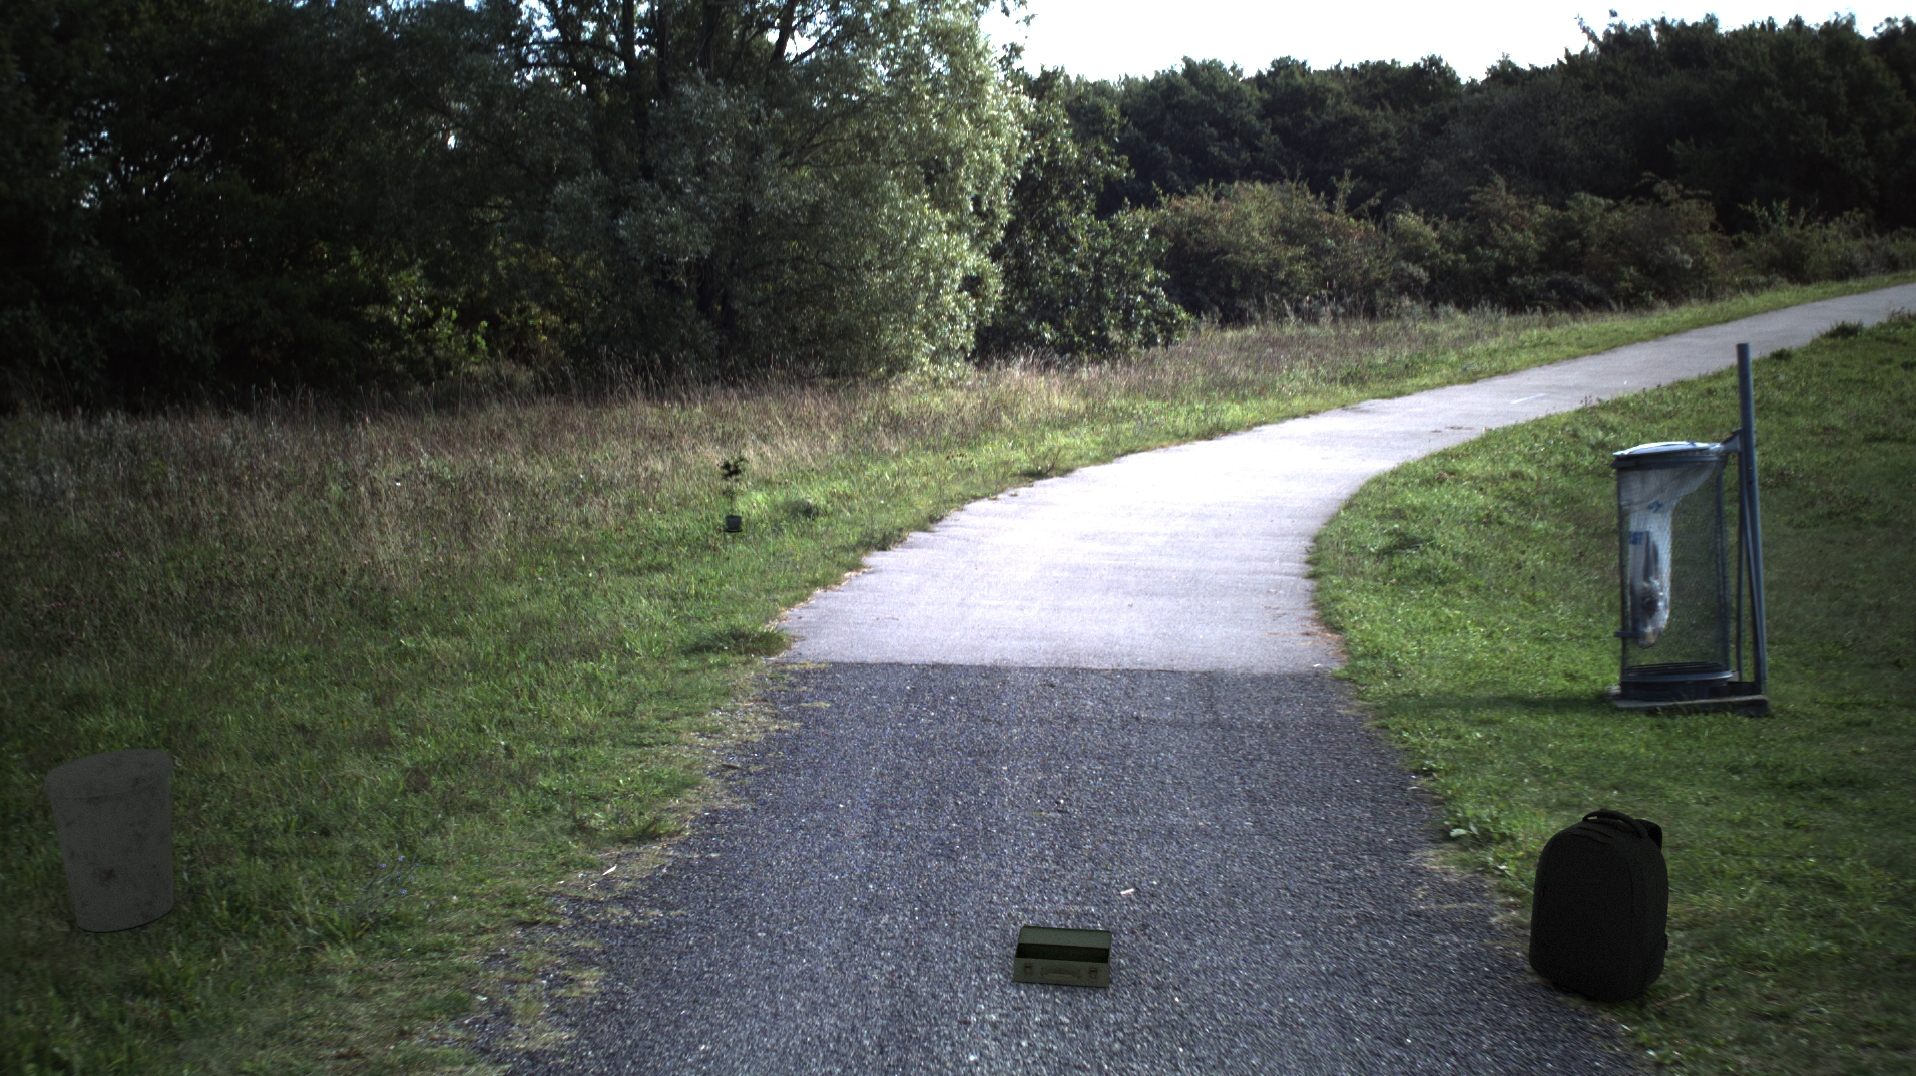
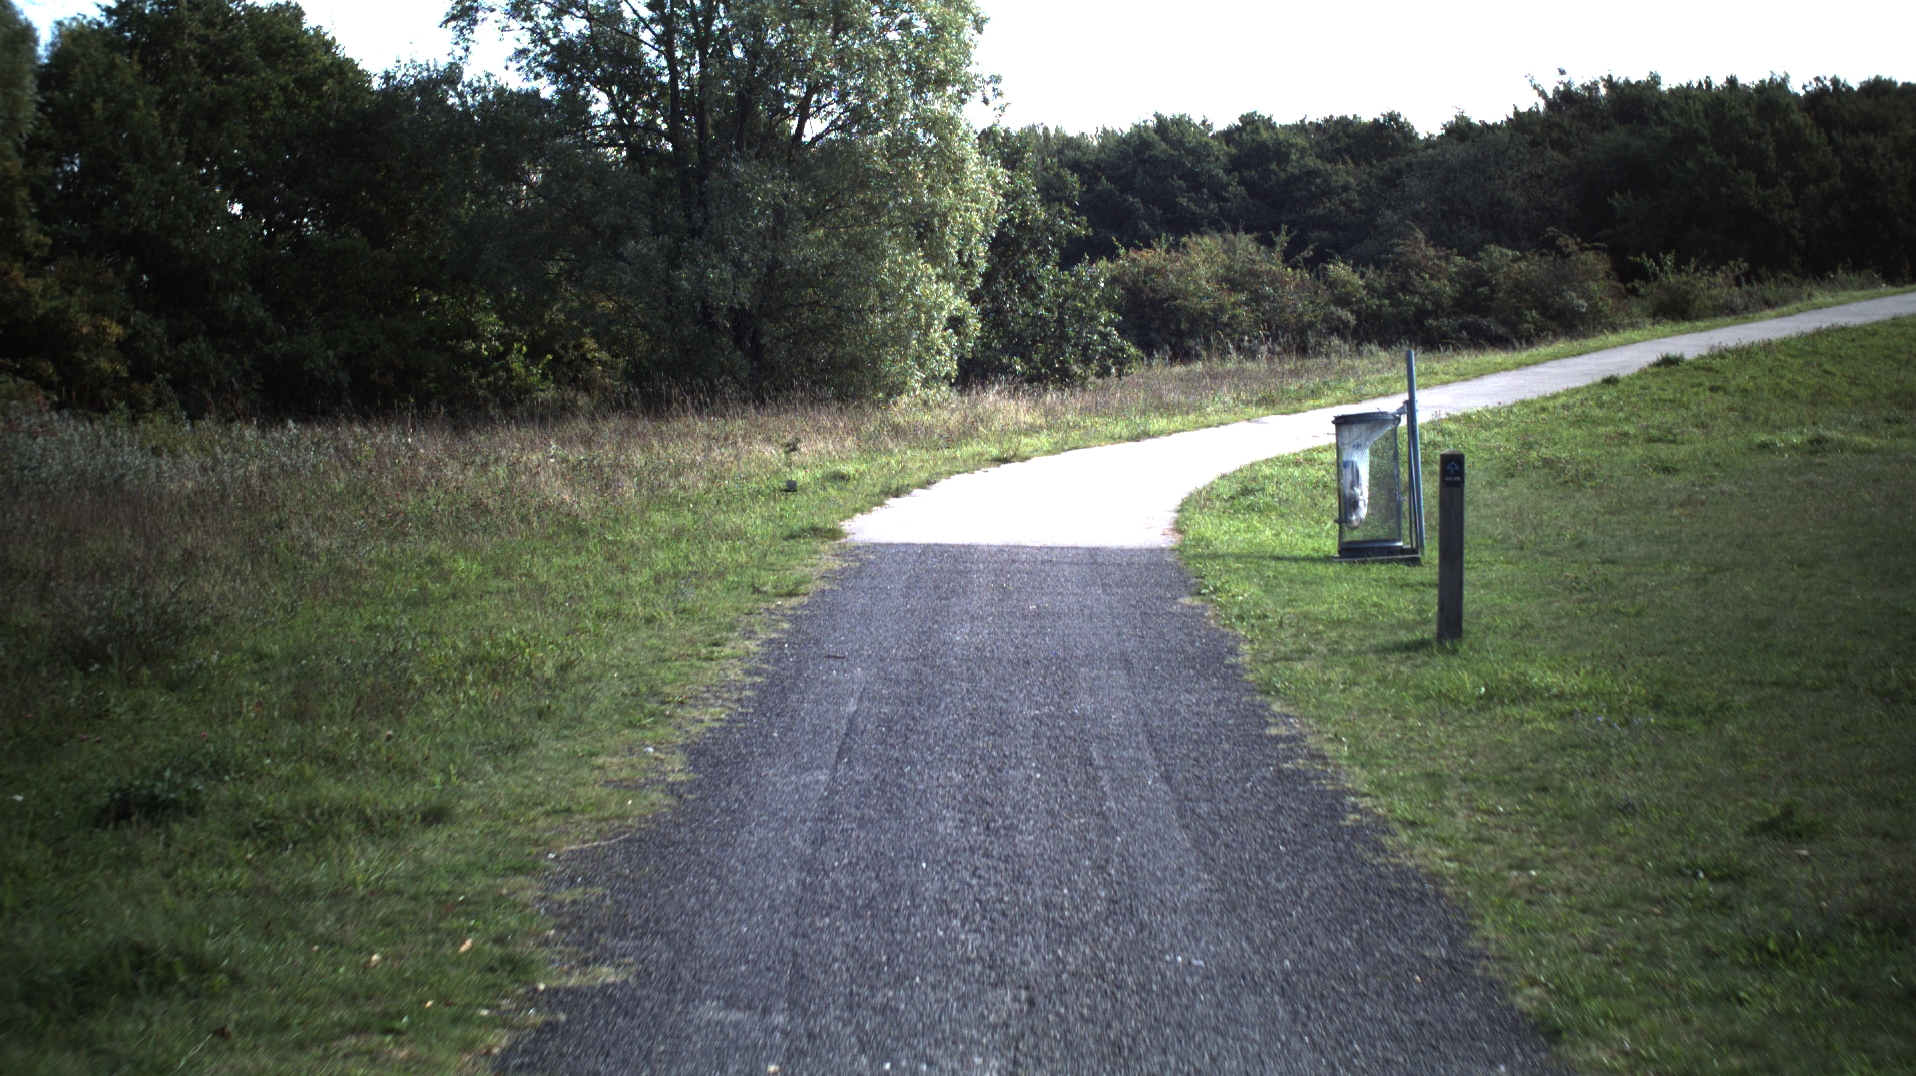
trash can: present [44,749,174,932] -> none [516,541,572,624]
backpack: present [1529,809,1669,1002] -> none [1219,551,1280,633]
toolbox: present [1014,925,1112,987] -> none [983,613,1029,633]

